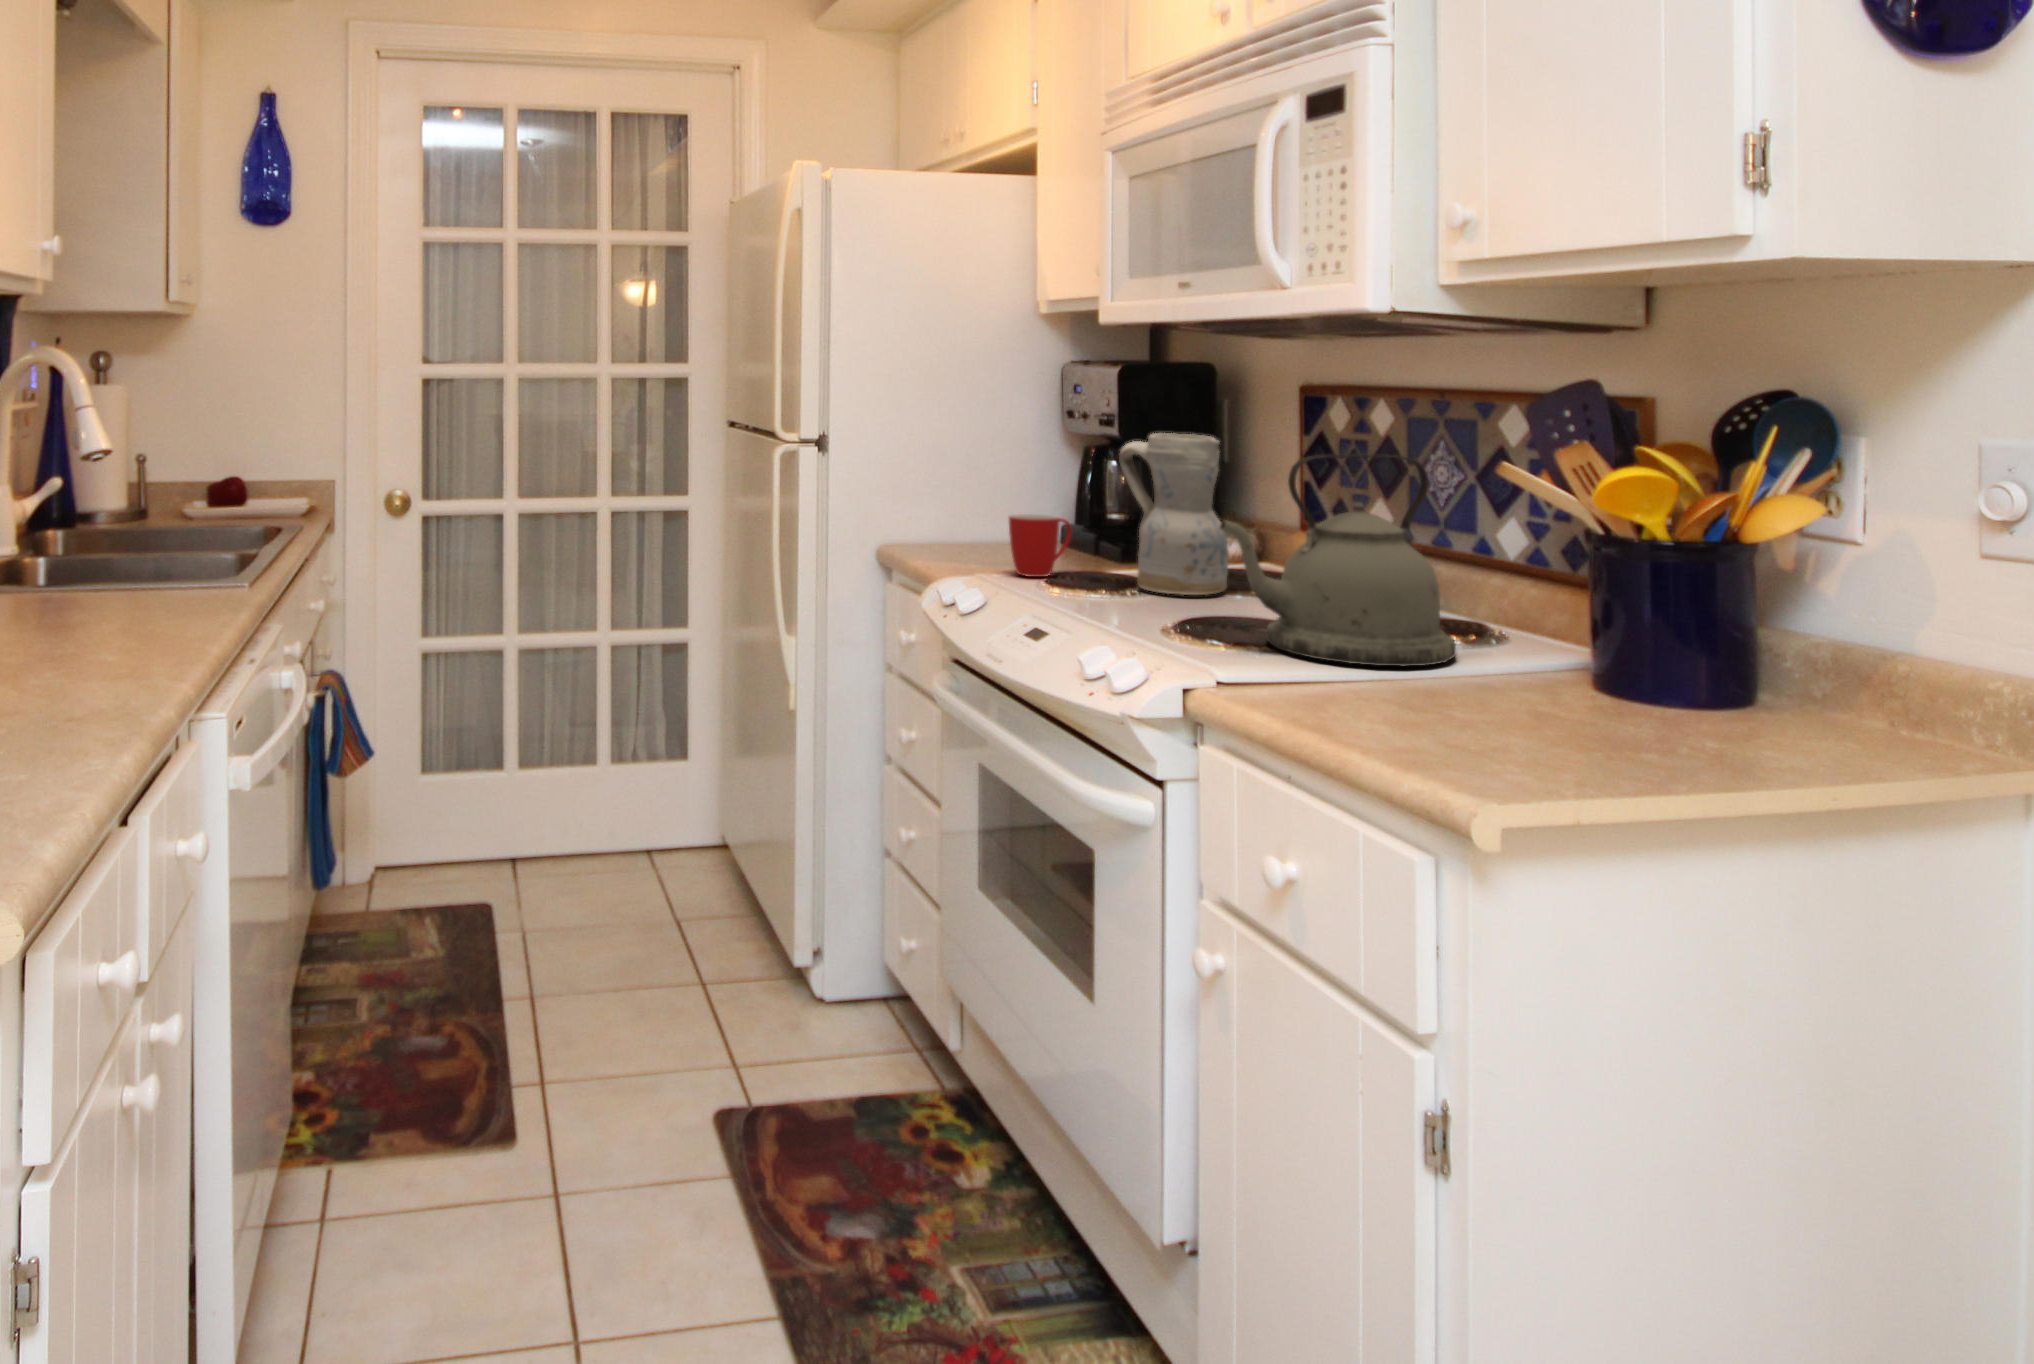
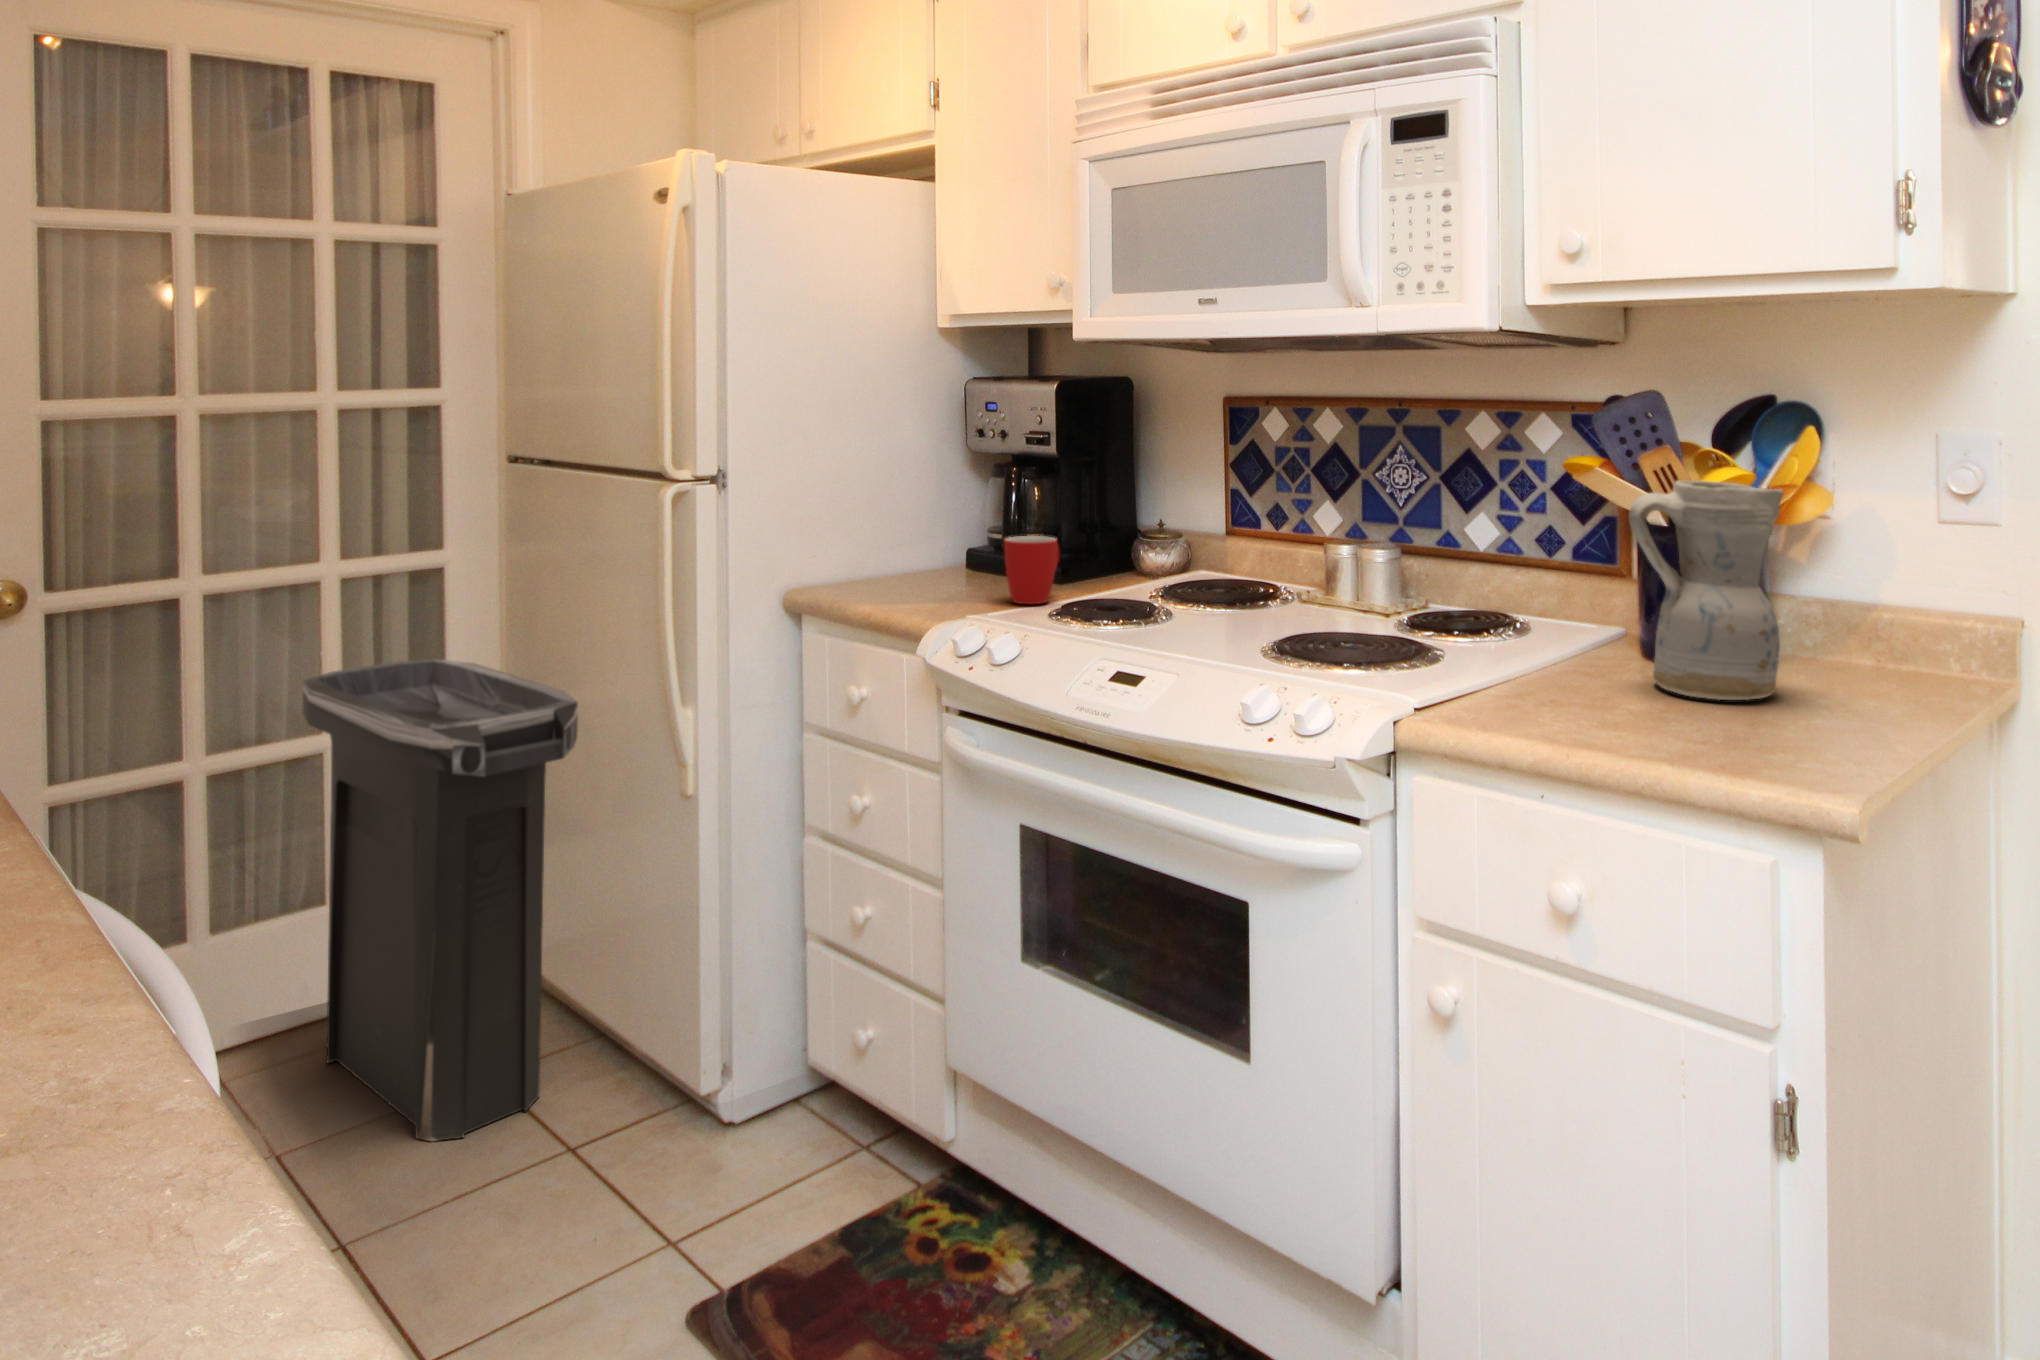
ceramic pitcher: present [1119,433,1229,595] -> present [1629,480,1783,700]
kettle: present [1220,454,1456,666] -> none [1329,463,1504,661]
trash can: none [568,587,722,948] -> present [303,660,578,1141]

